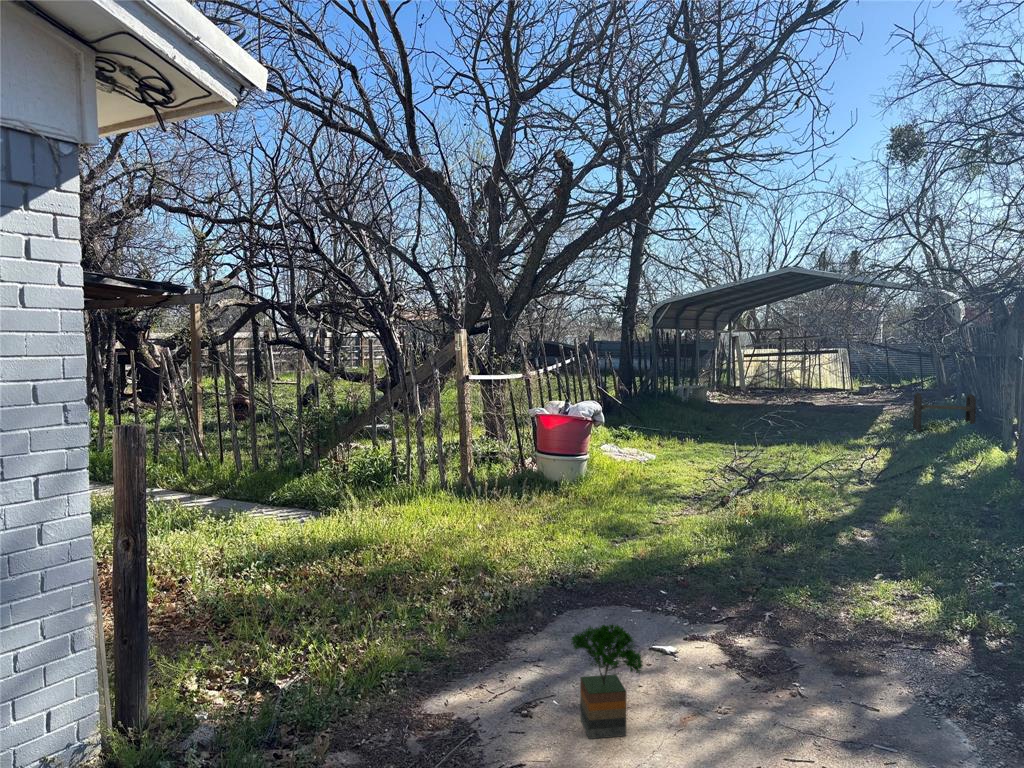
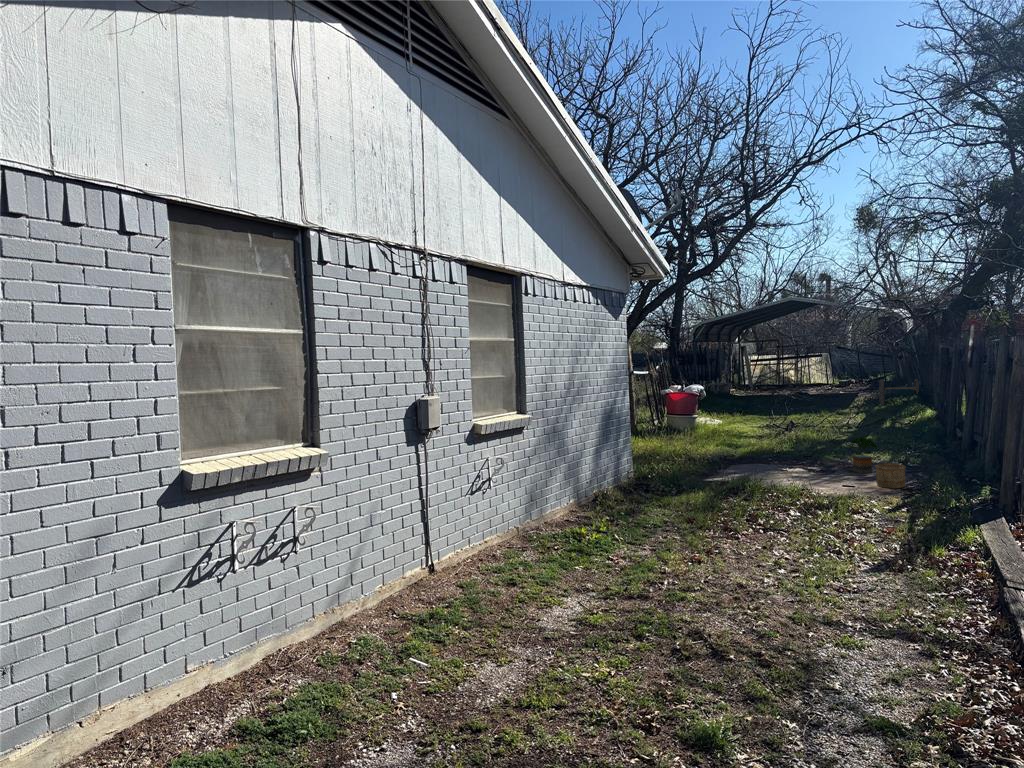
potted tree: present [571,624,643,739] -> present [850,437,878,473]
wooden bucket: none [902,656,984,739] -> present [875,463,906,488]

